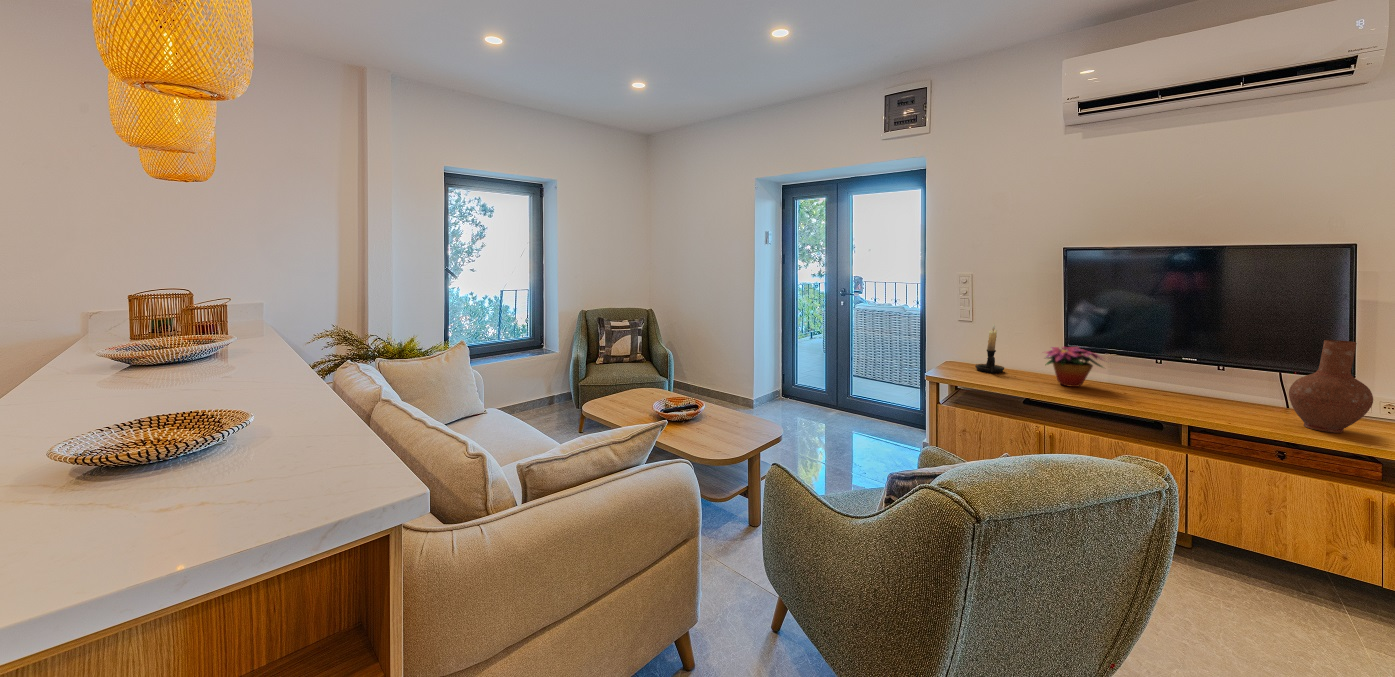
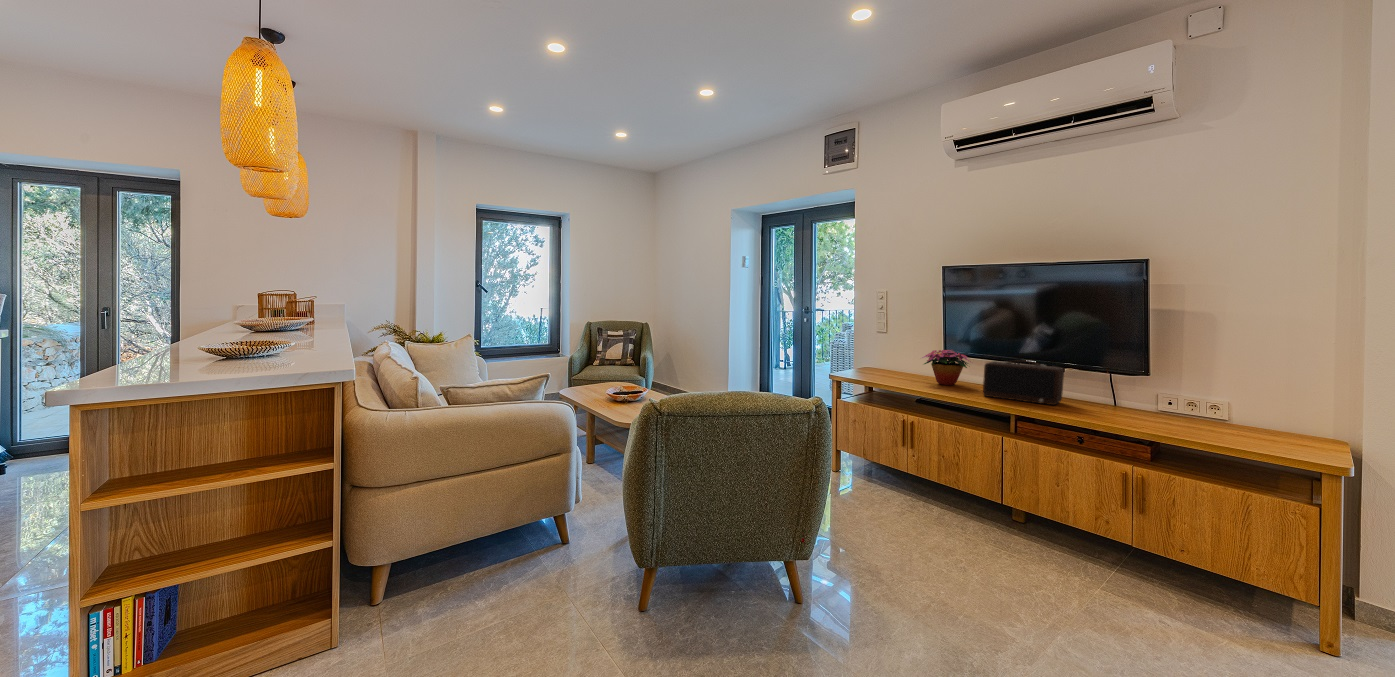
candle holder: present [975,324,1004,373] -> none [884,331,907,375]
vase: present [1289,340,1373,433] -> none [1084,337,1142,418]
speaker: none [1138,362,1249,415] -> present [983,360,1064,405]

